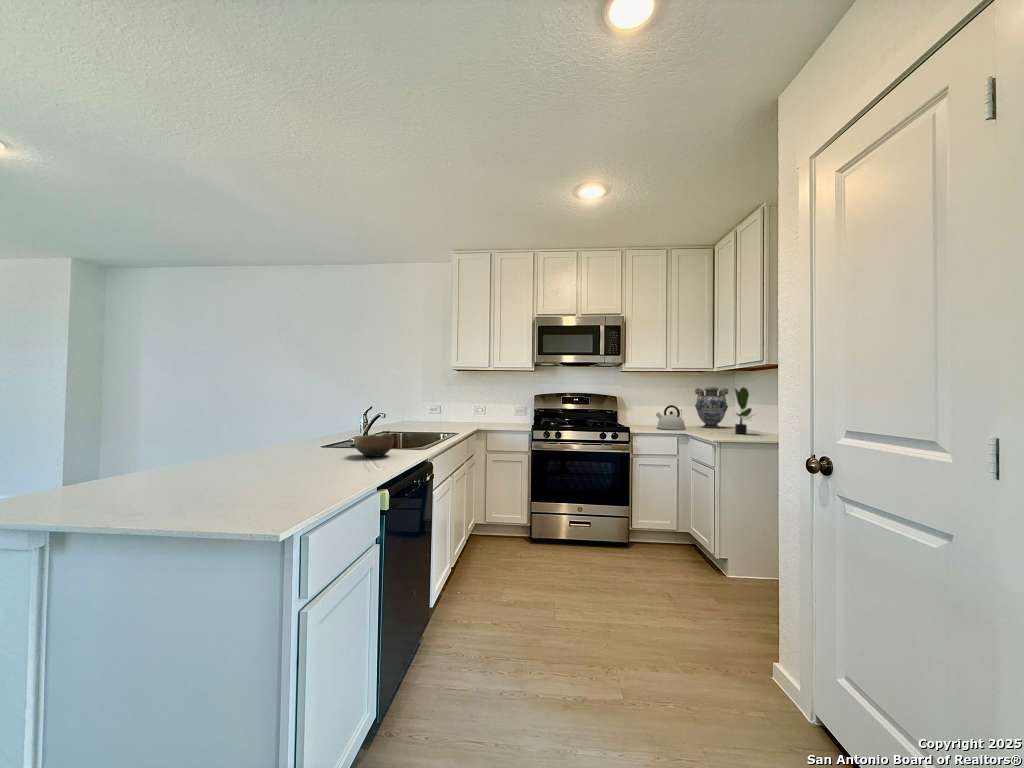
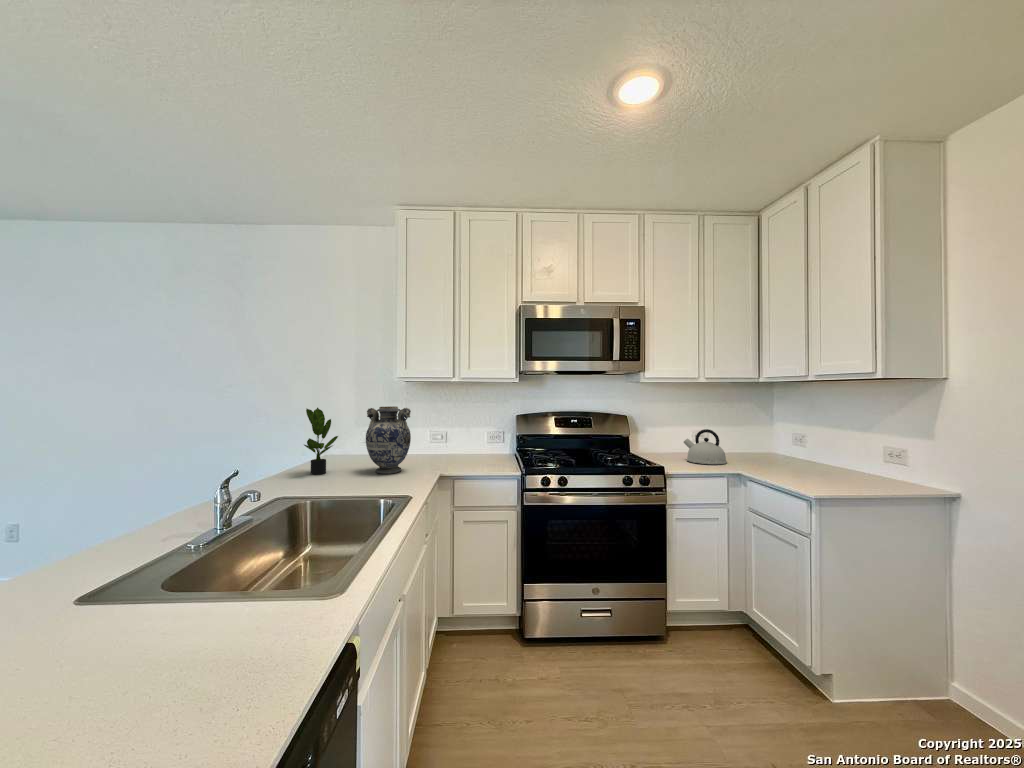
vase: present [695,387,729,428] -> present [366,406,411,474]
potted plant: present [735,387,752,434] -> present [304,408,338,475]
bowl: present [354,430,394,457] -> none [121,574,255,672]

